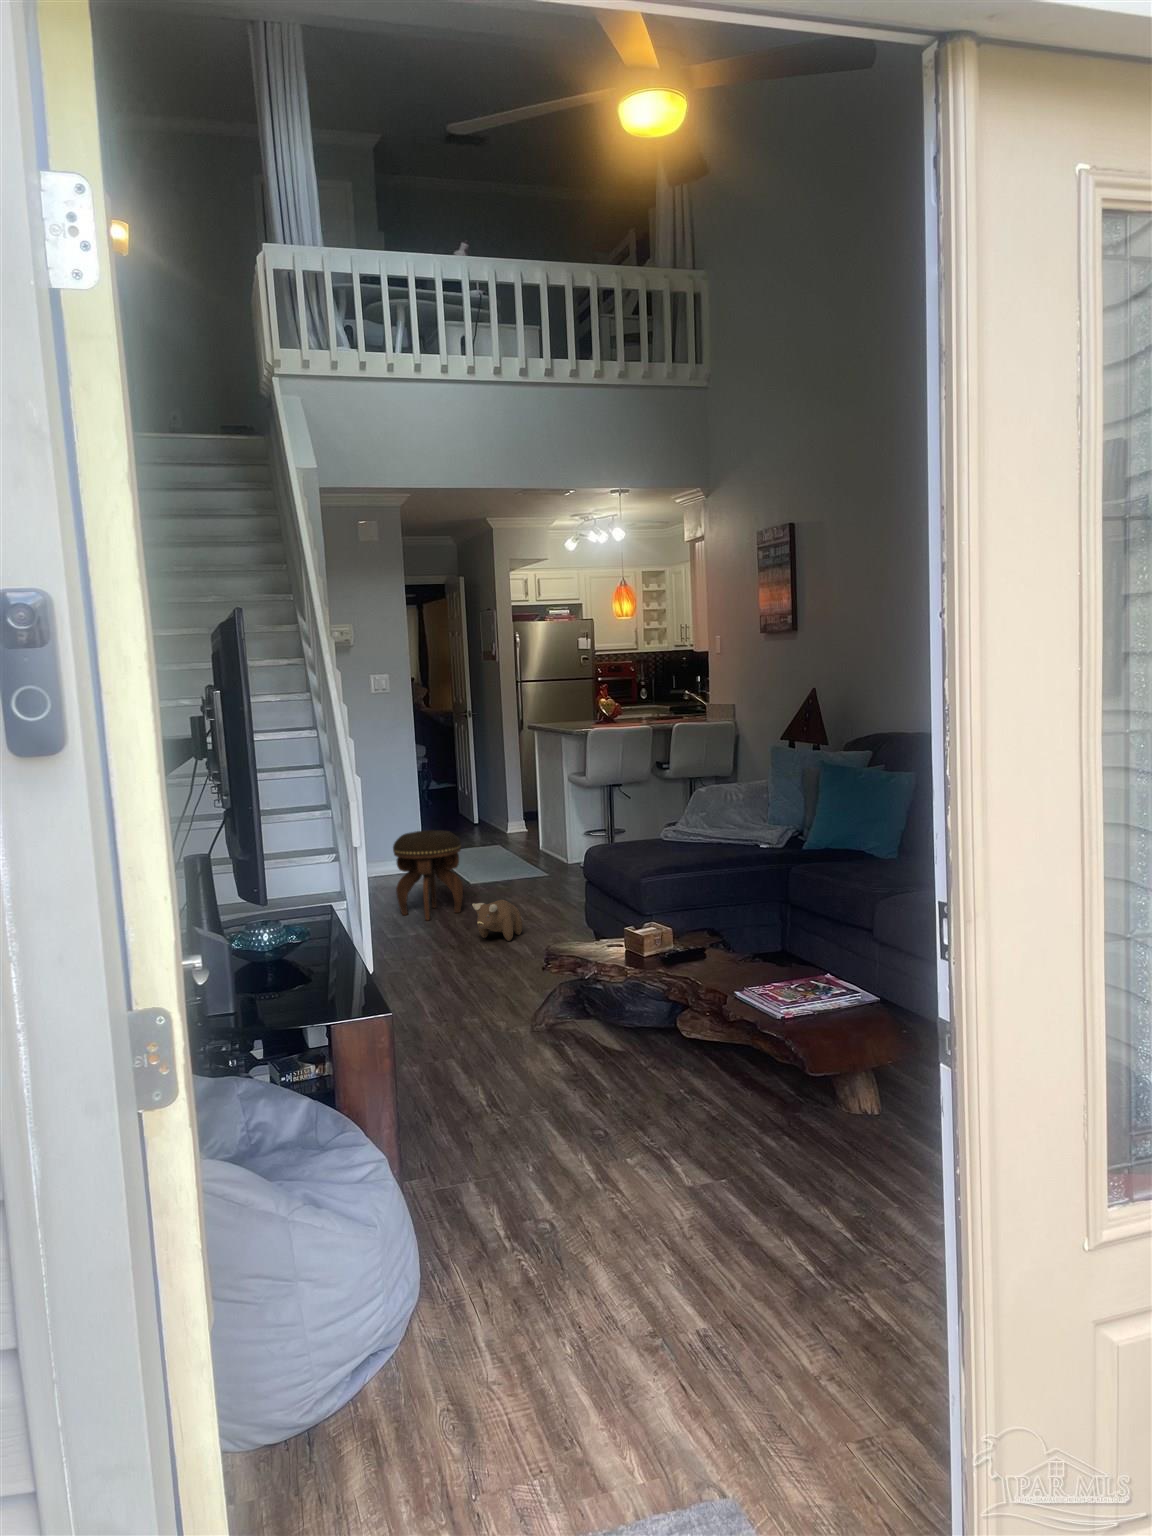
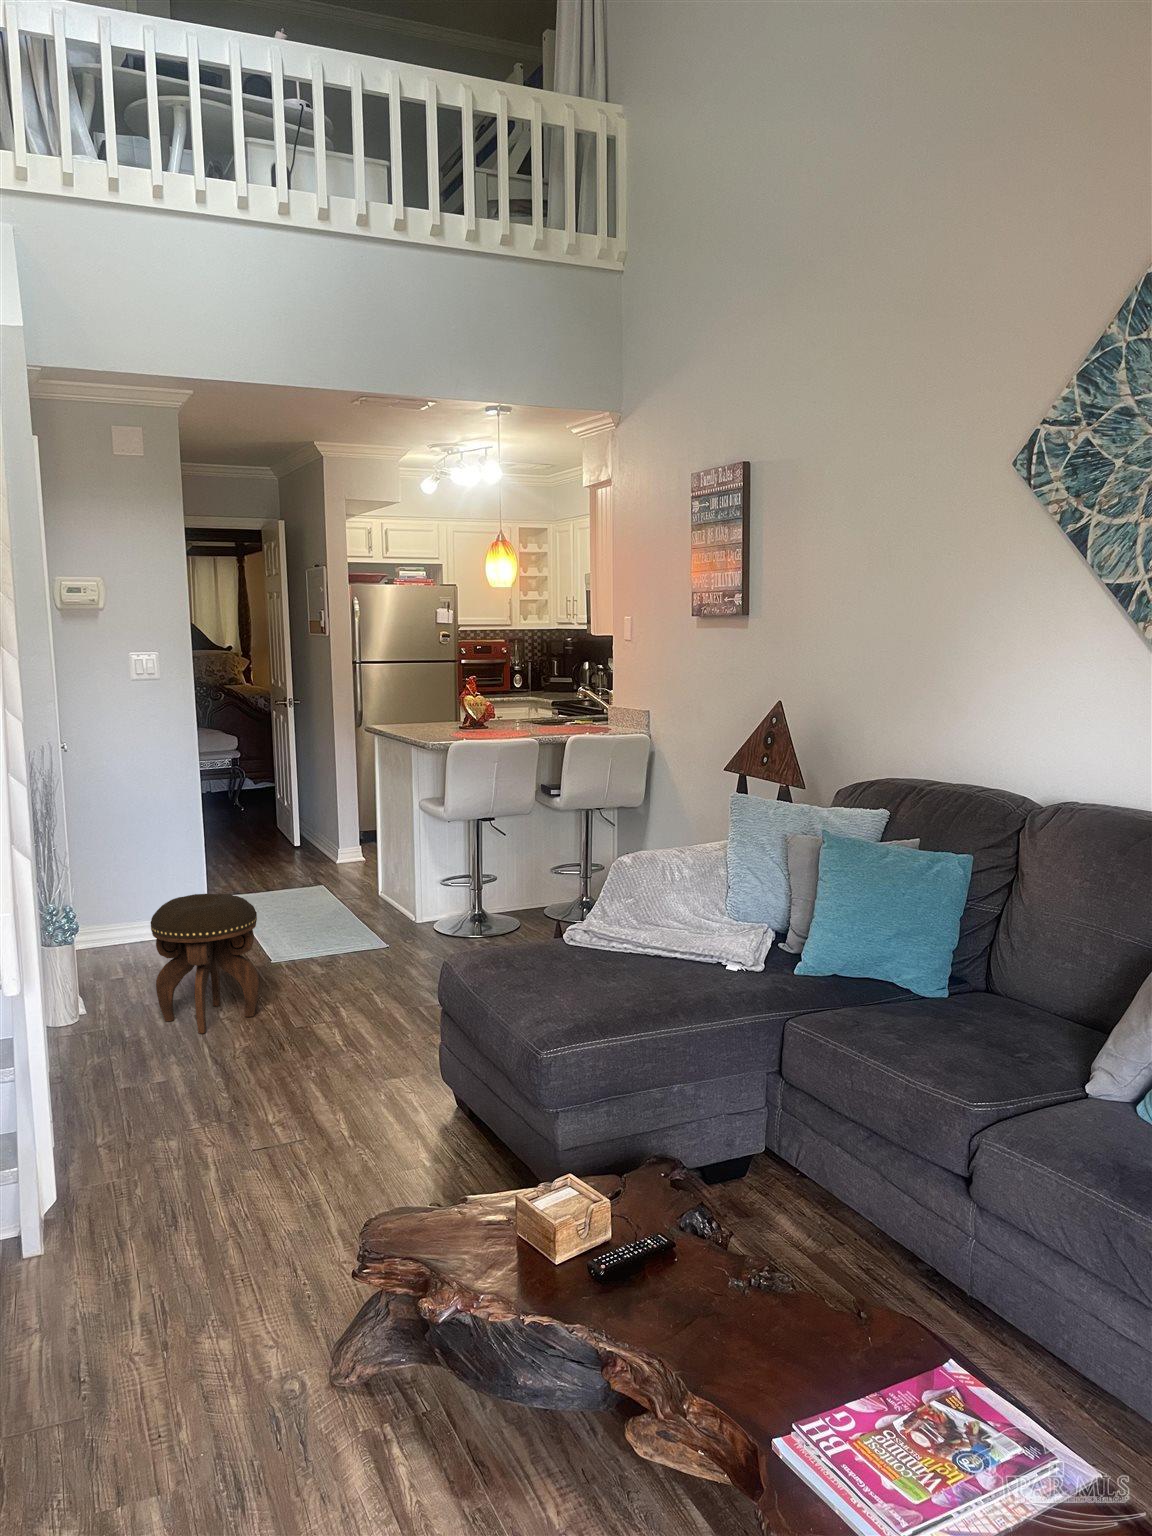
plush toy: present [472,900,522,941] -> none [264,1016,344,1081]

